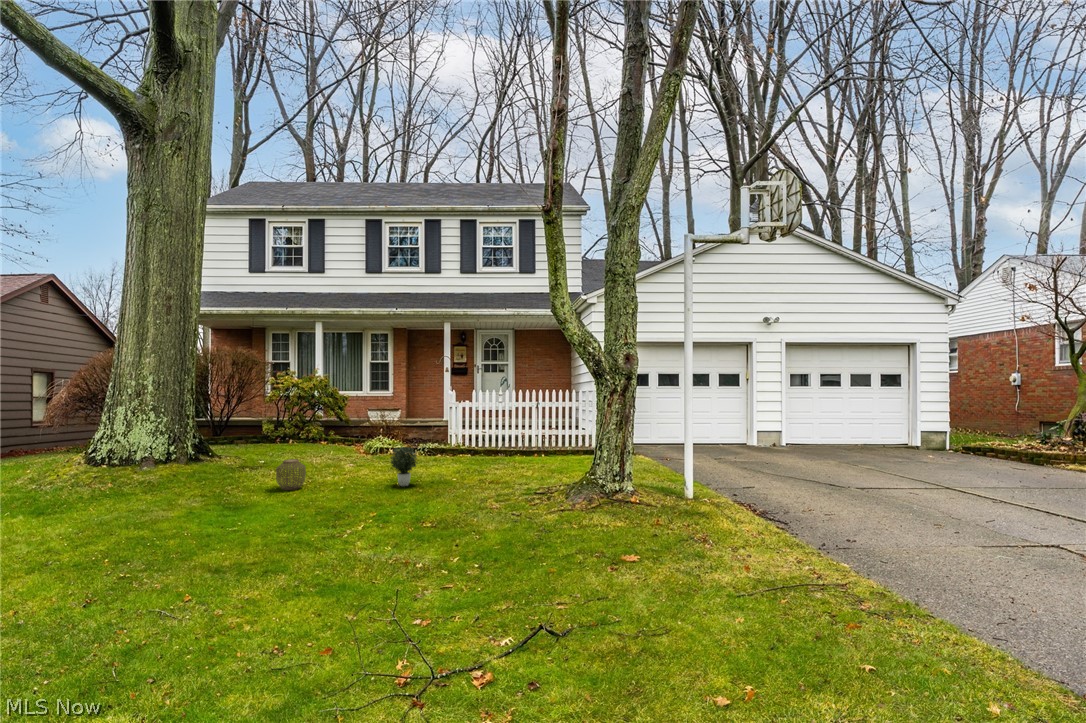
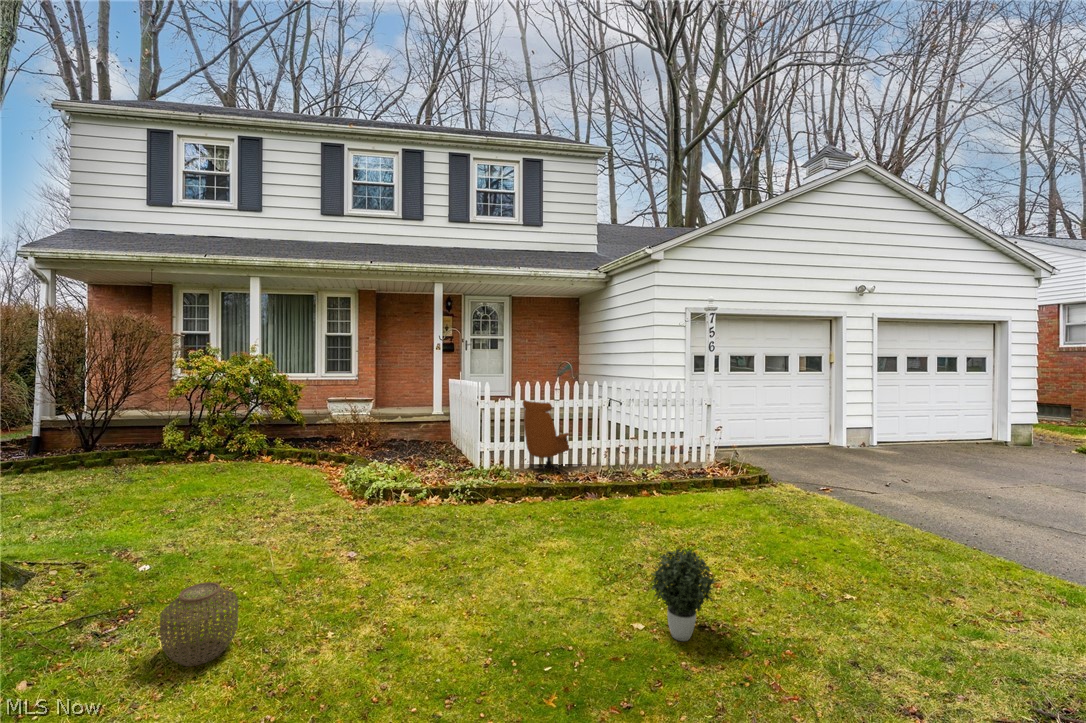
lounge chair: none [484,399,537,451] -> present [523,400,583,476]
potted plant: present [391,447,417,486] -> present [652,549,715,641]

